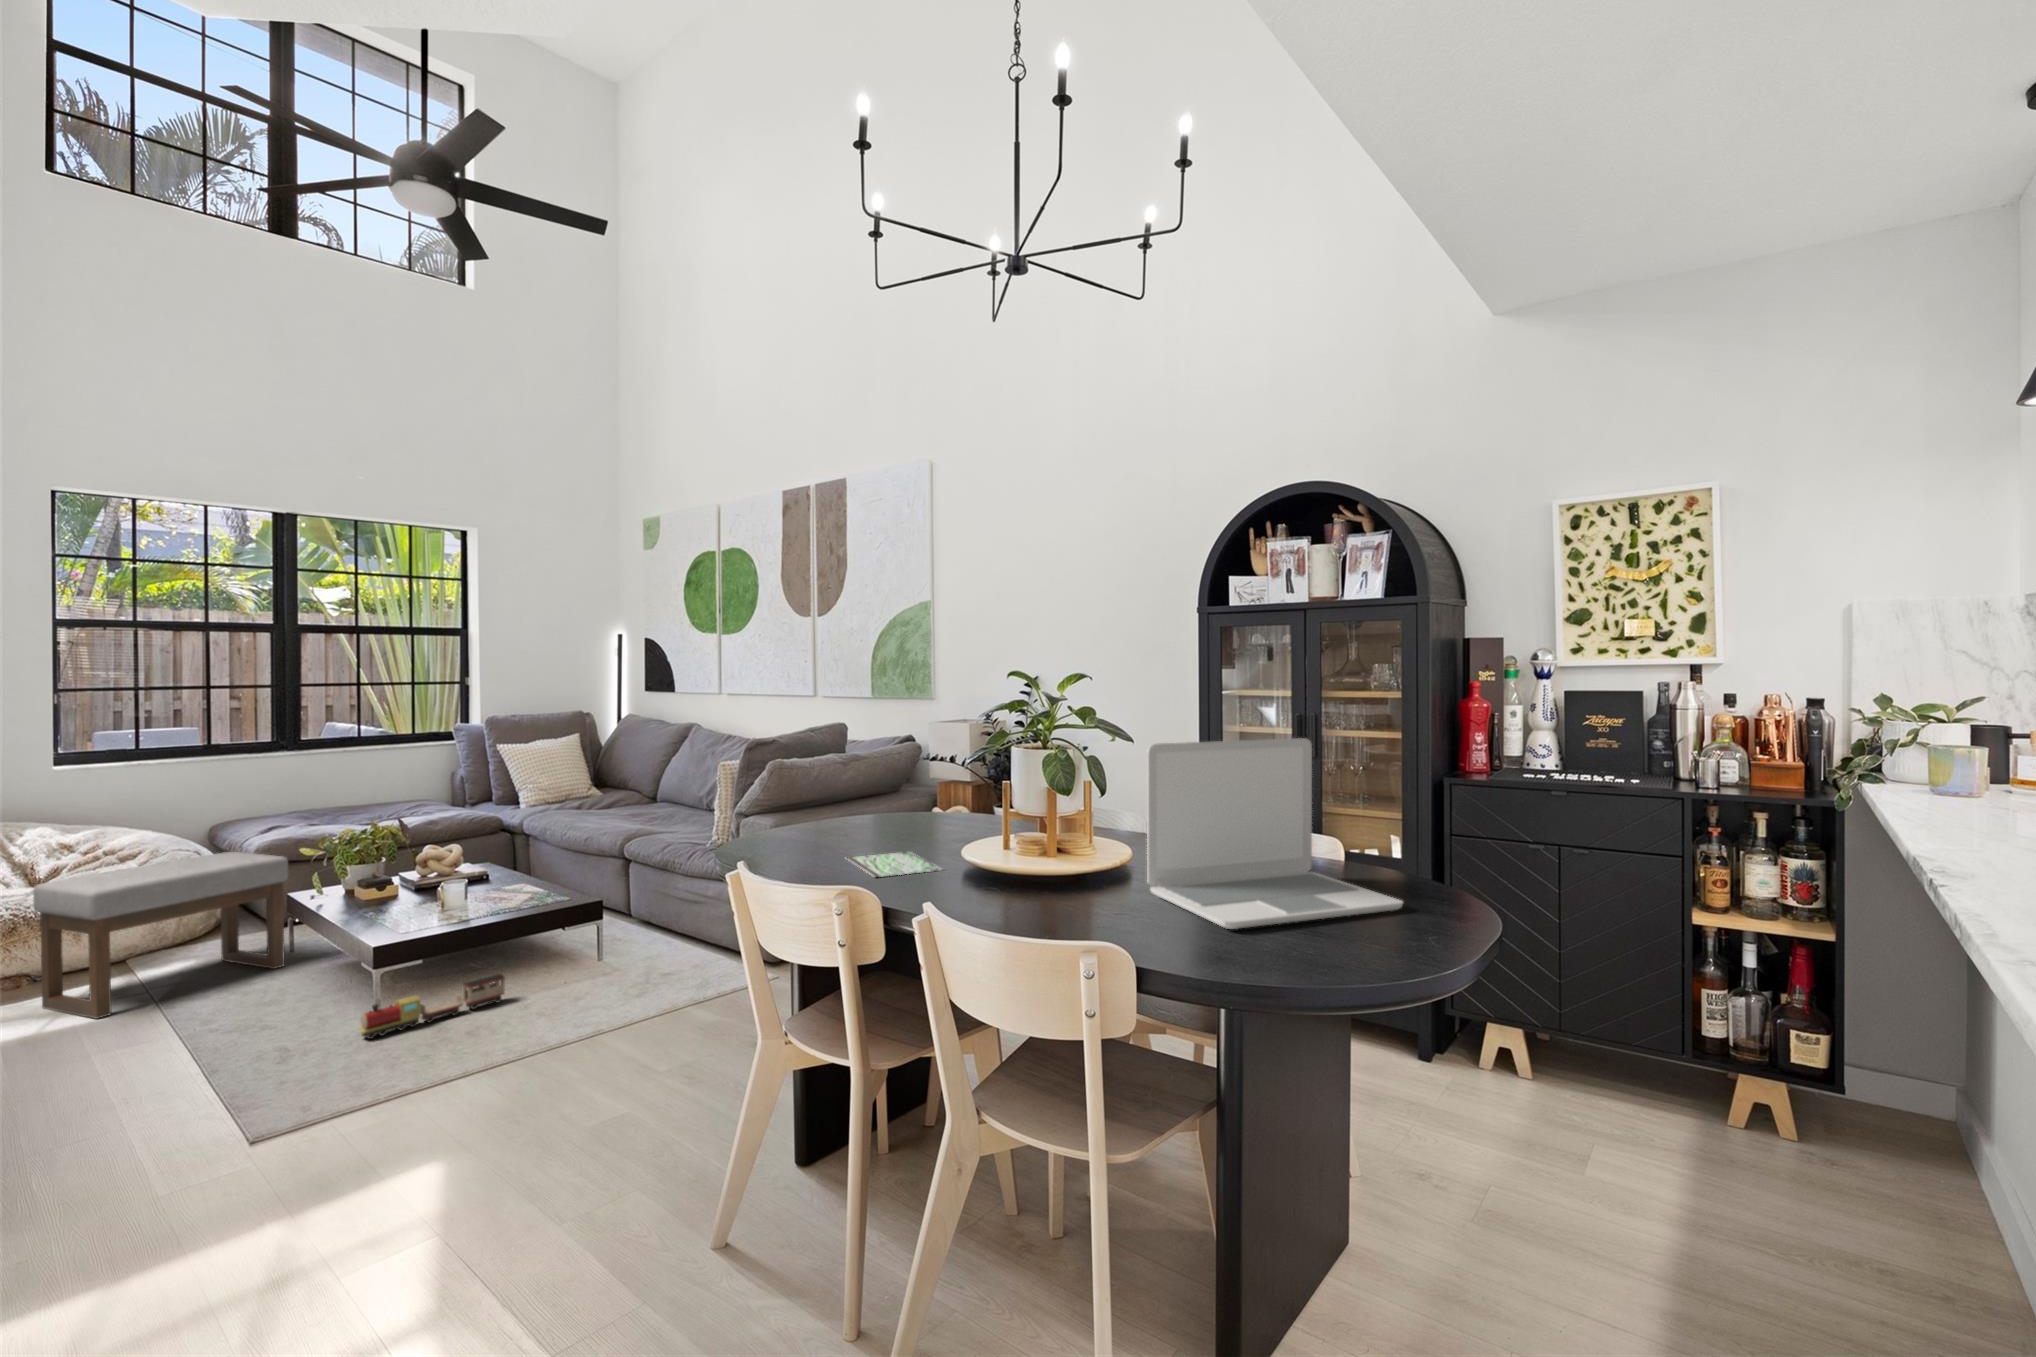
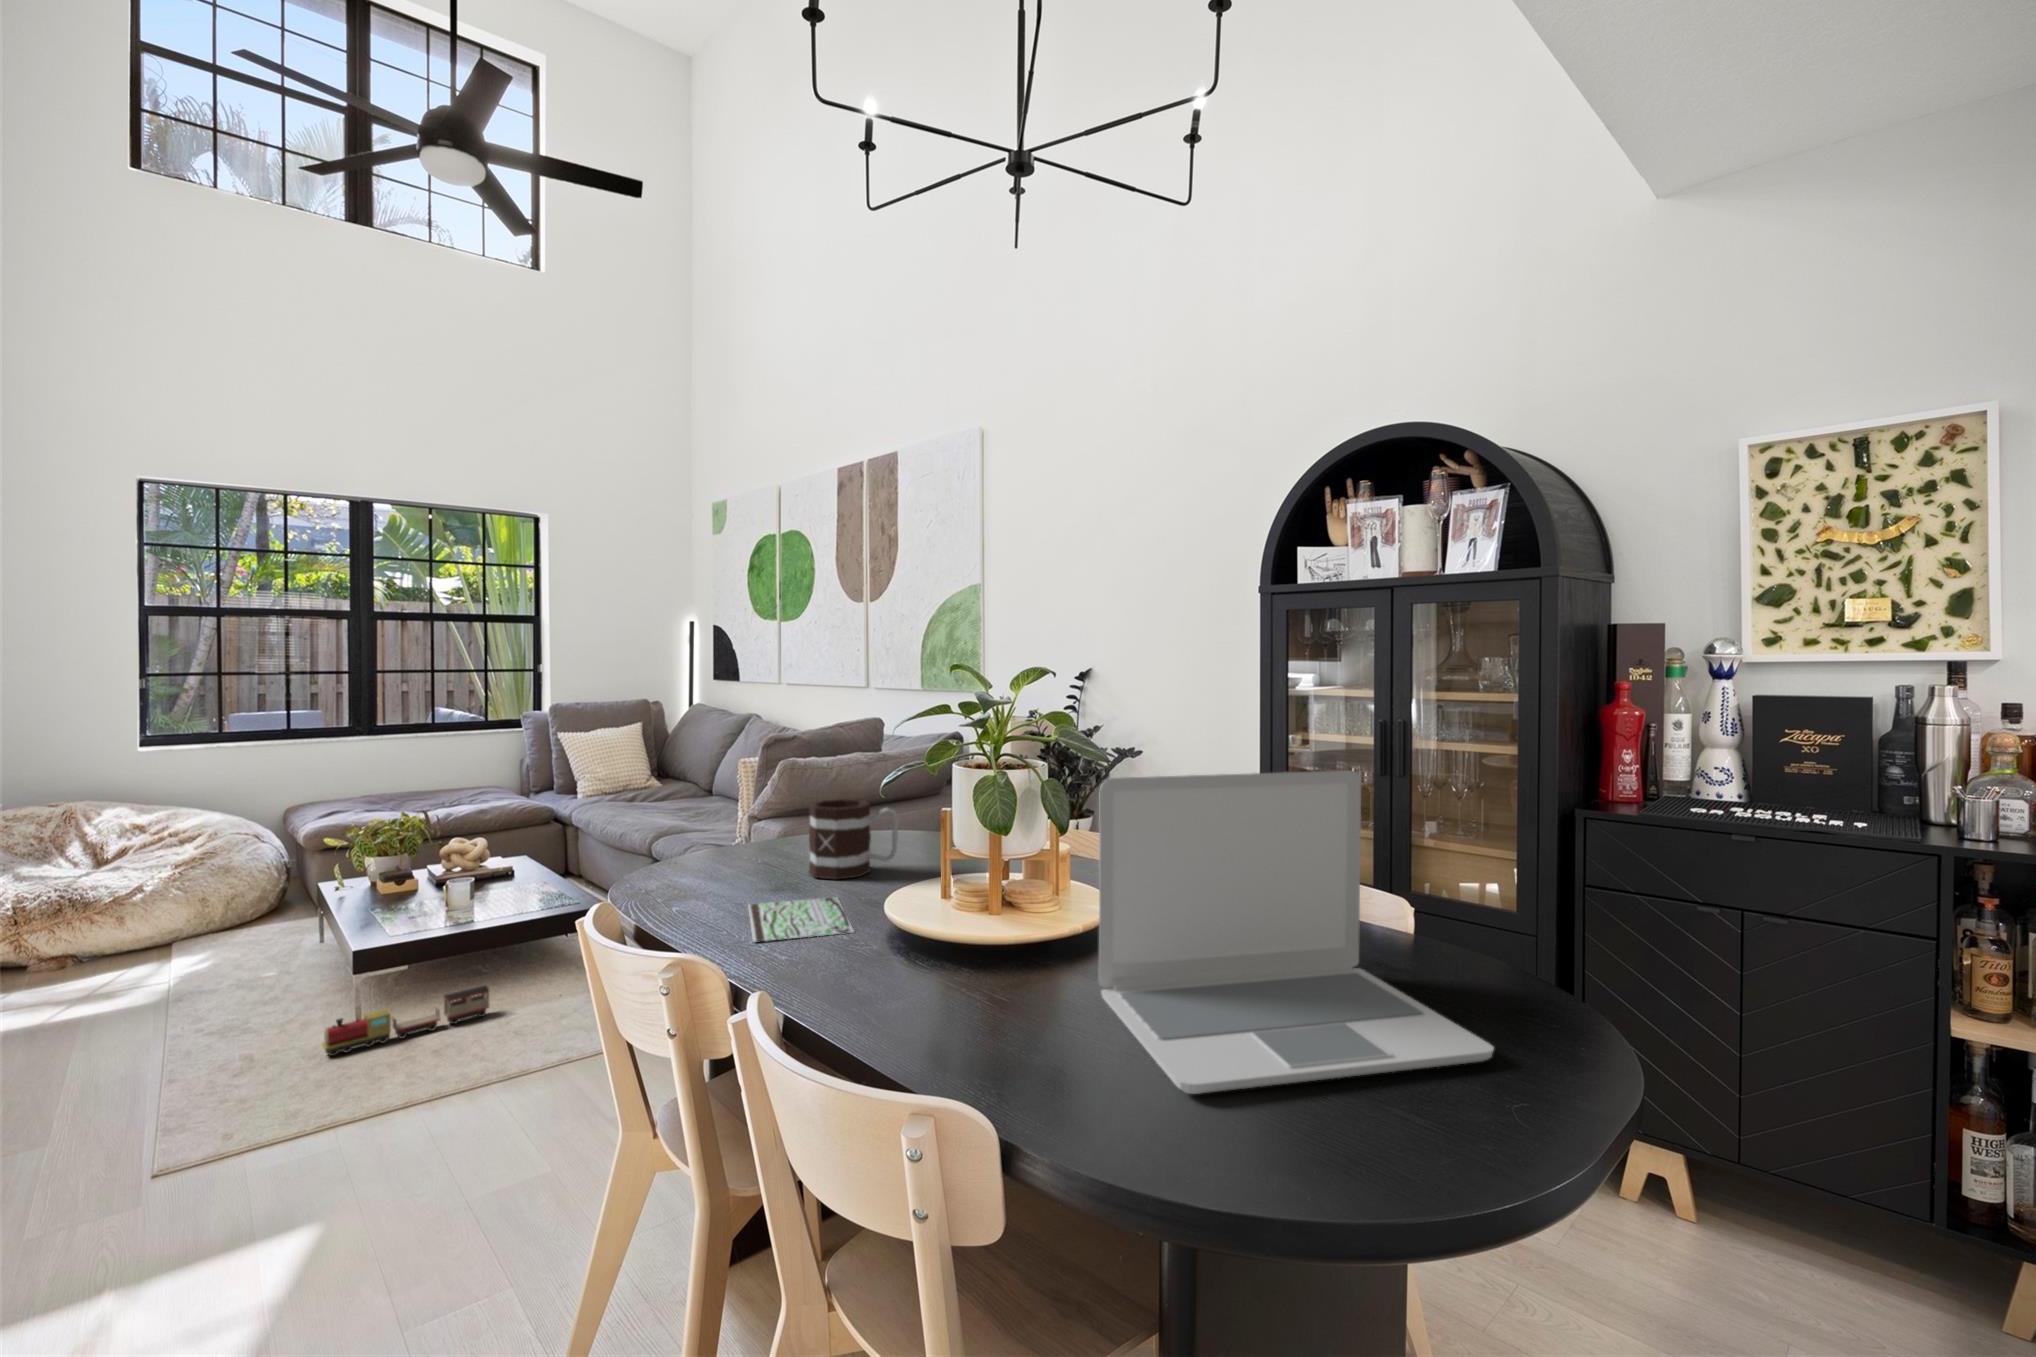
mug: none [871,780,942,842] -> present [808,799,899,879]
ottoman: present [33,852,288,1019] -> none [48,840,308,1014]

